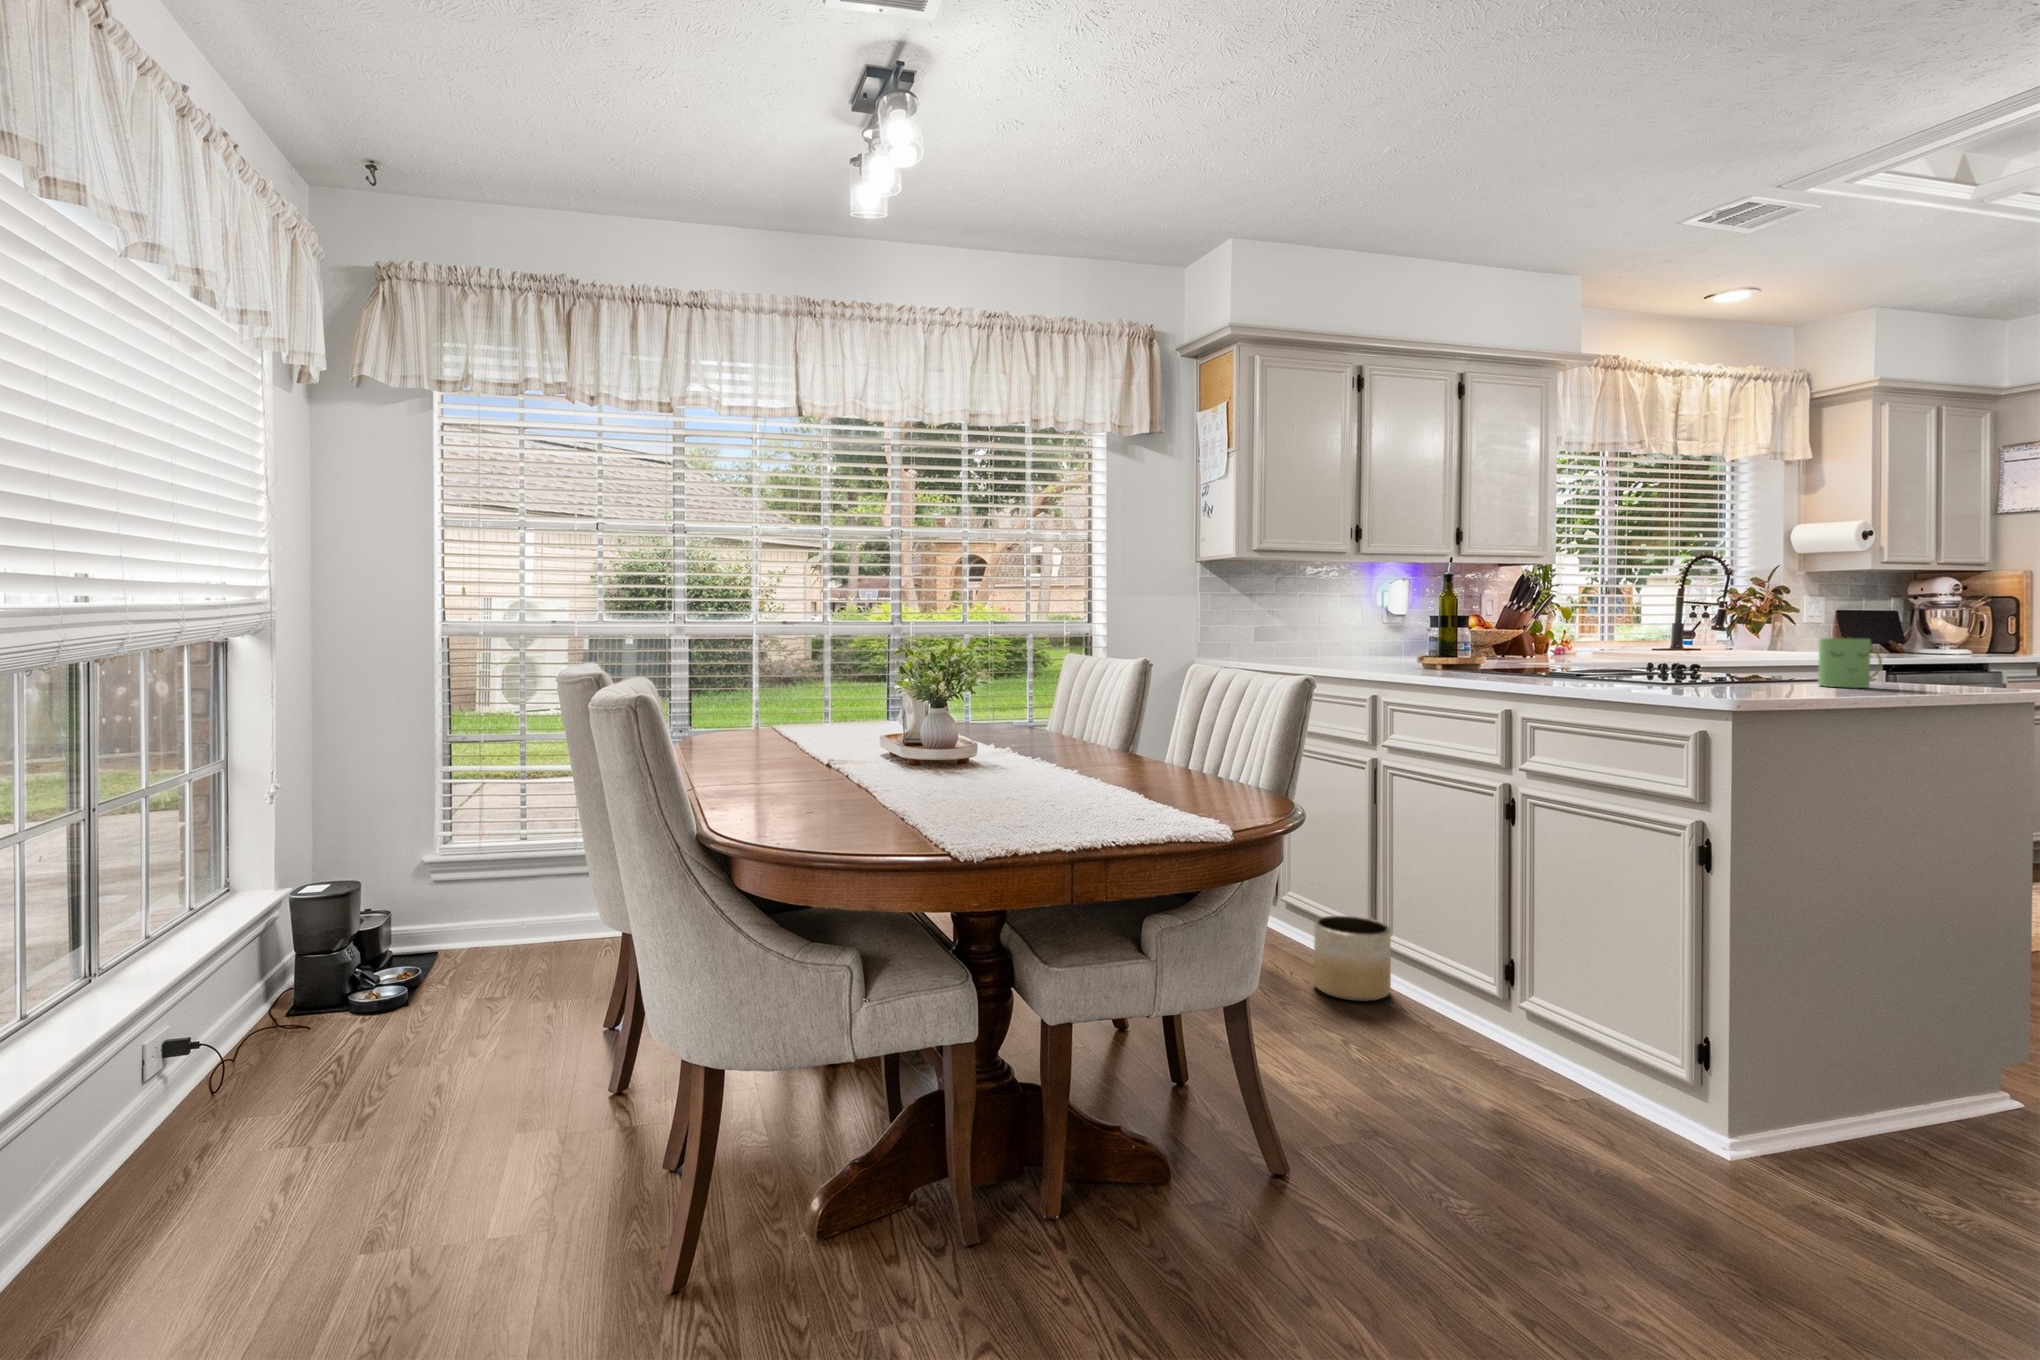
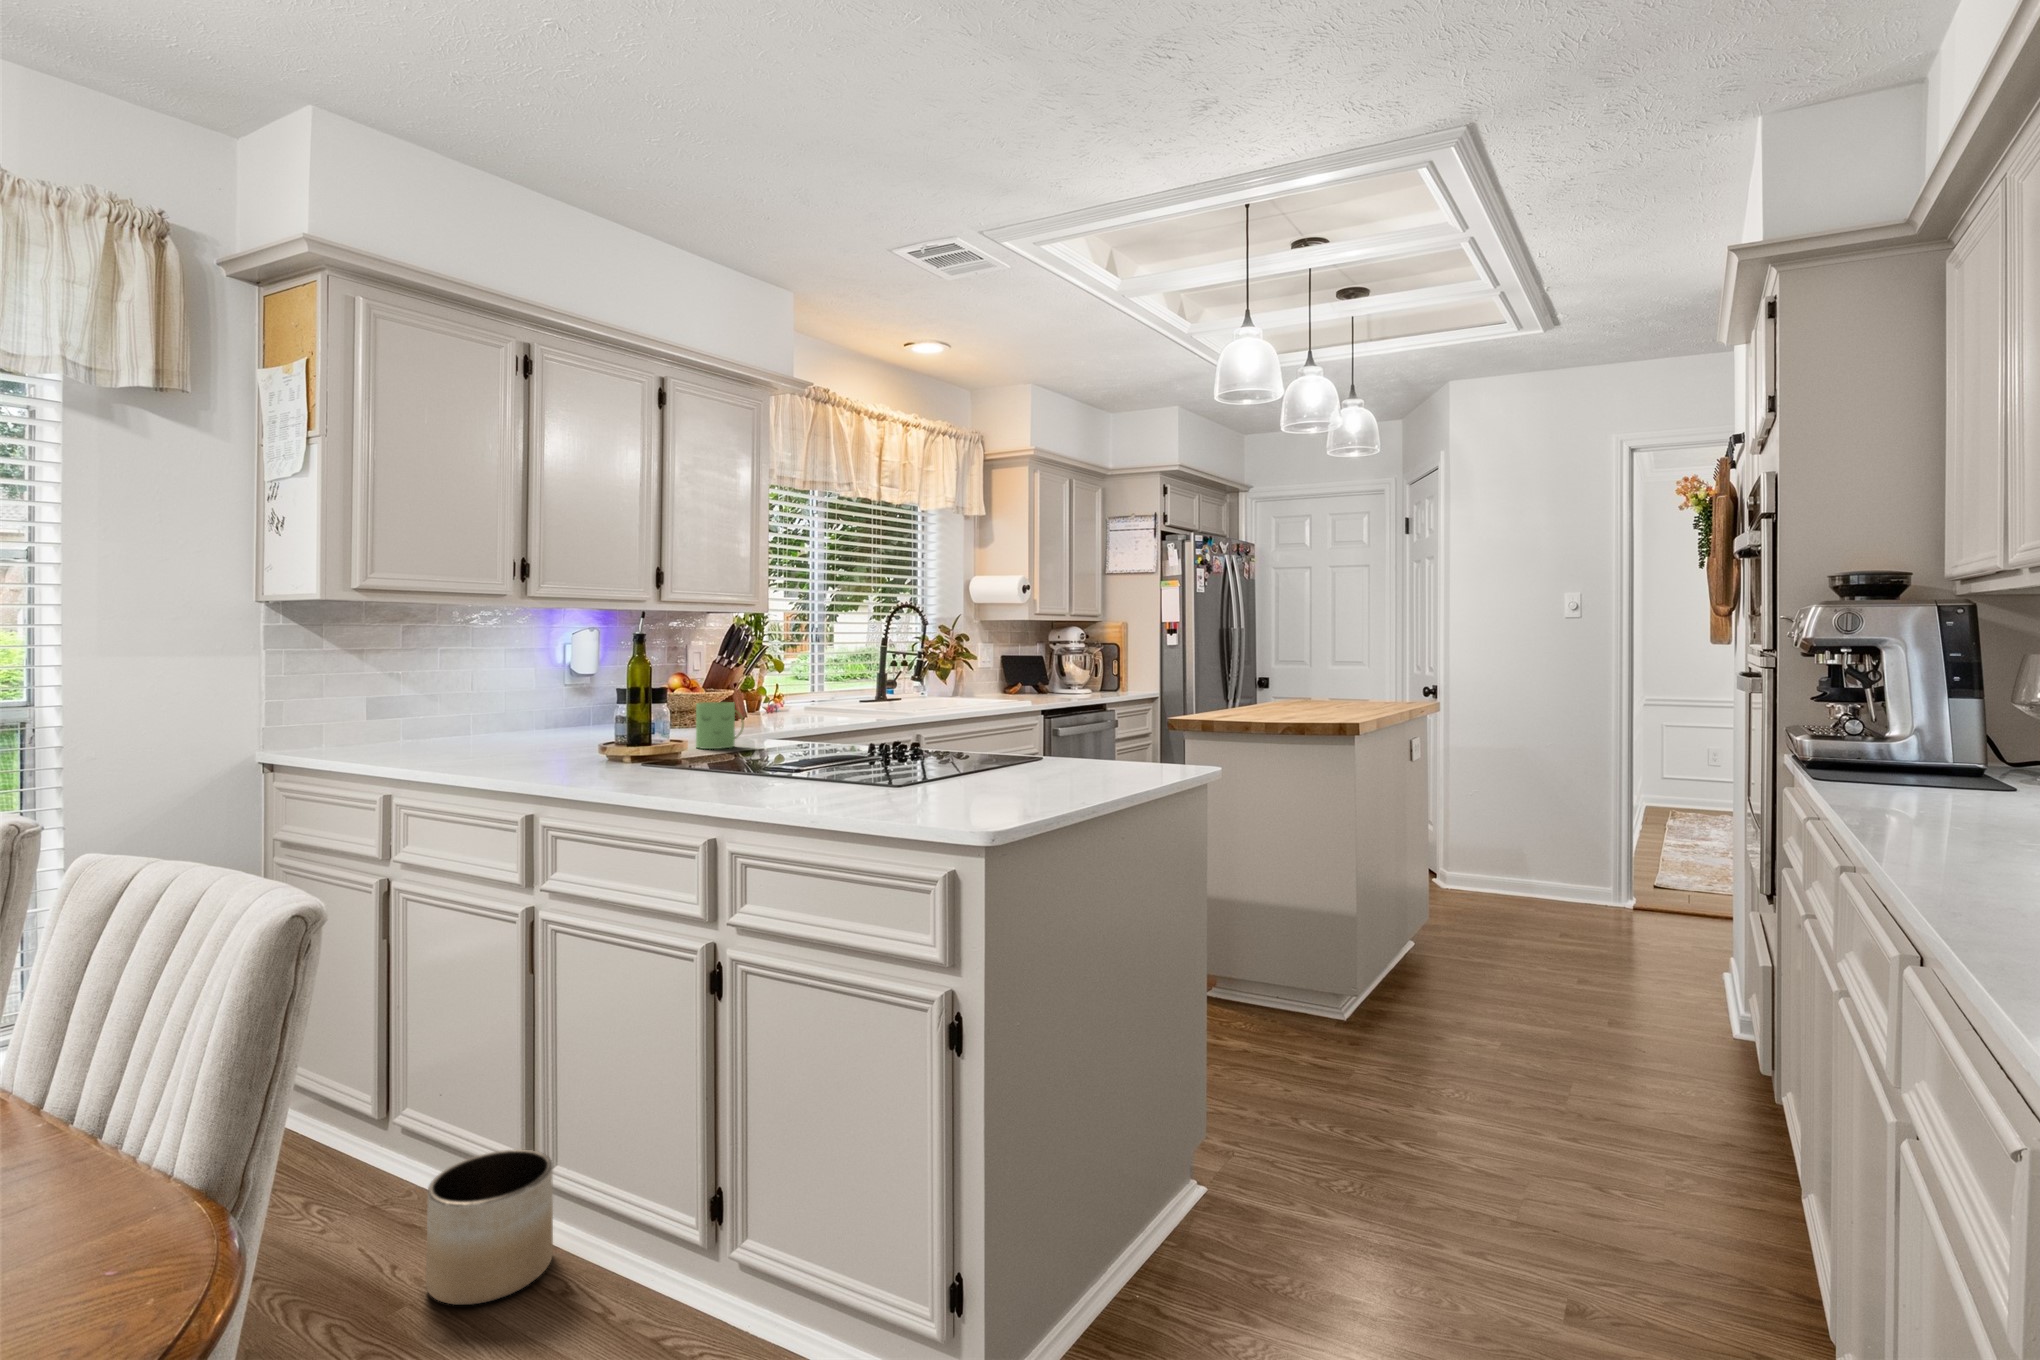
mug: present [1818,638,1882,688] -> present [696,702,744,749]

